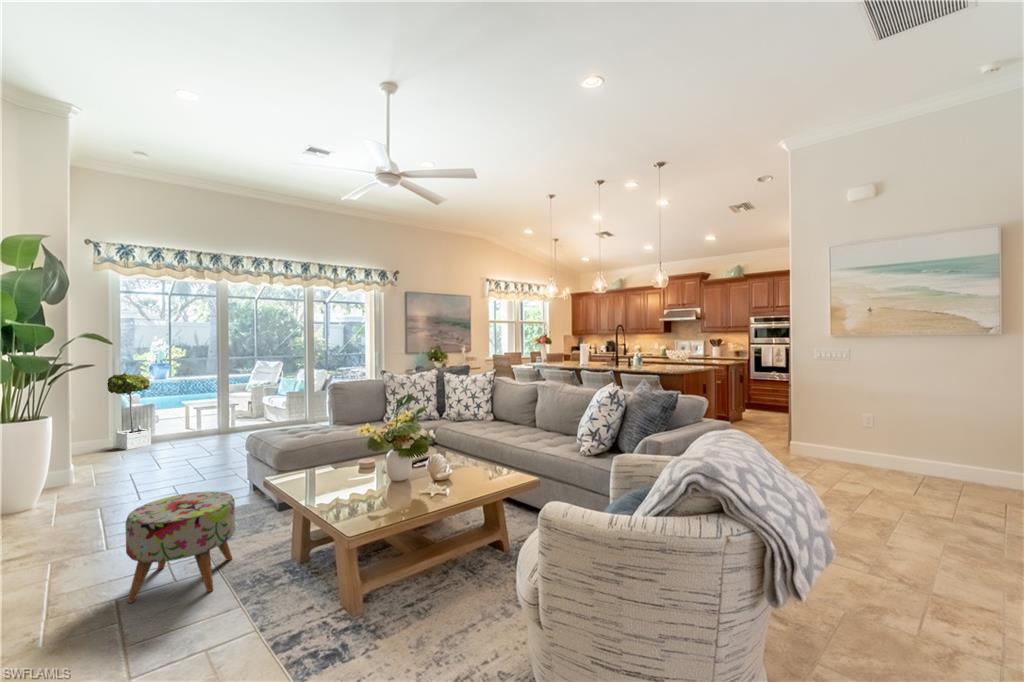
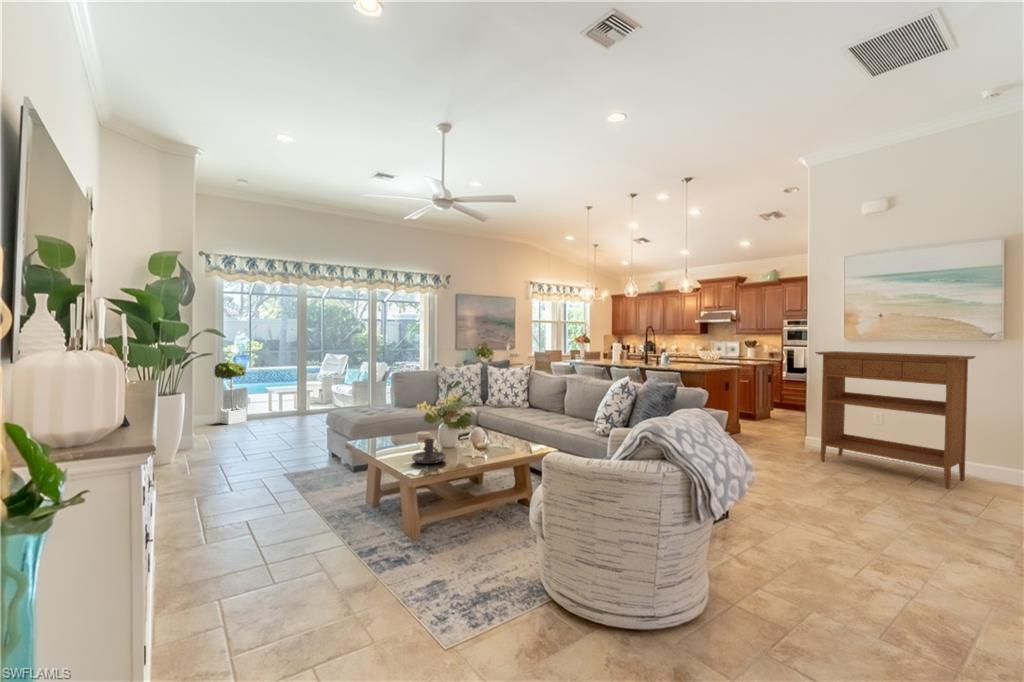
console table: none [805,349,977,497] -> present [816,351,976,488]
candle holder: none [351,473,397,508] -> present [412,439,446,464]
ottoman: present [125,492,235,603] -> none [254,450,327,523]

